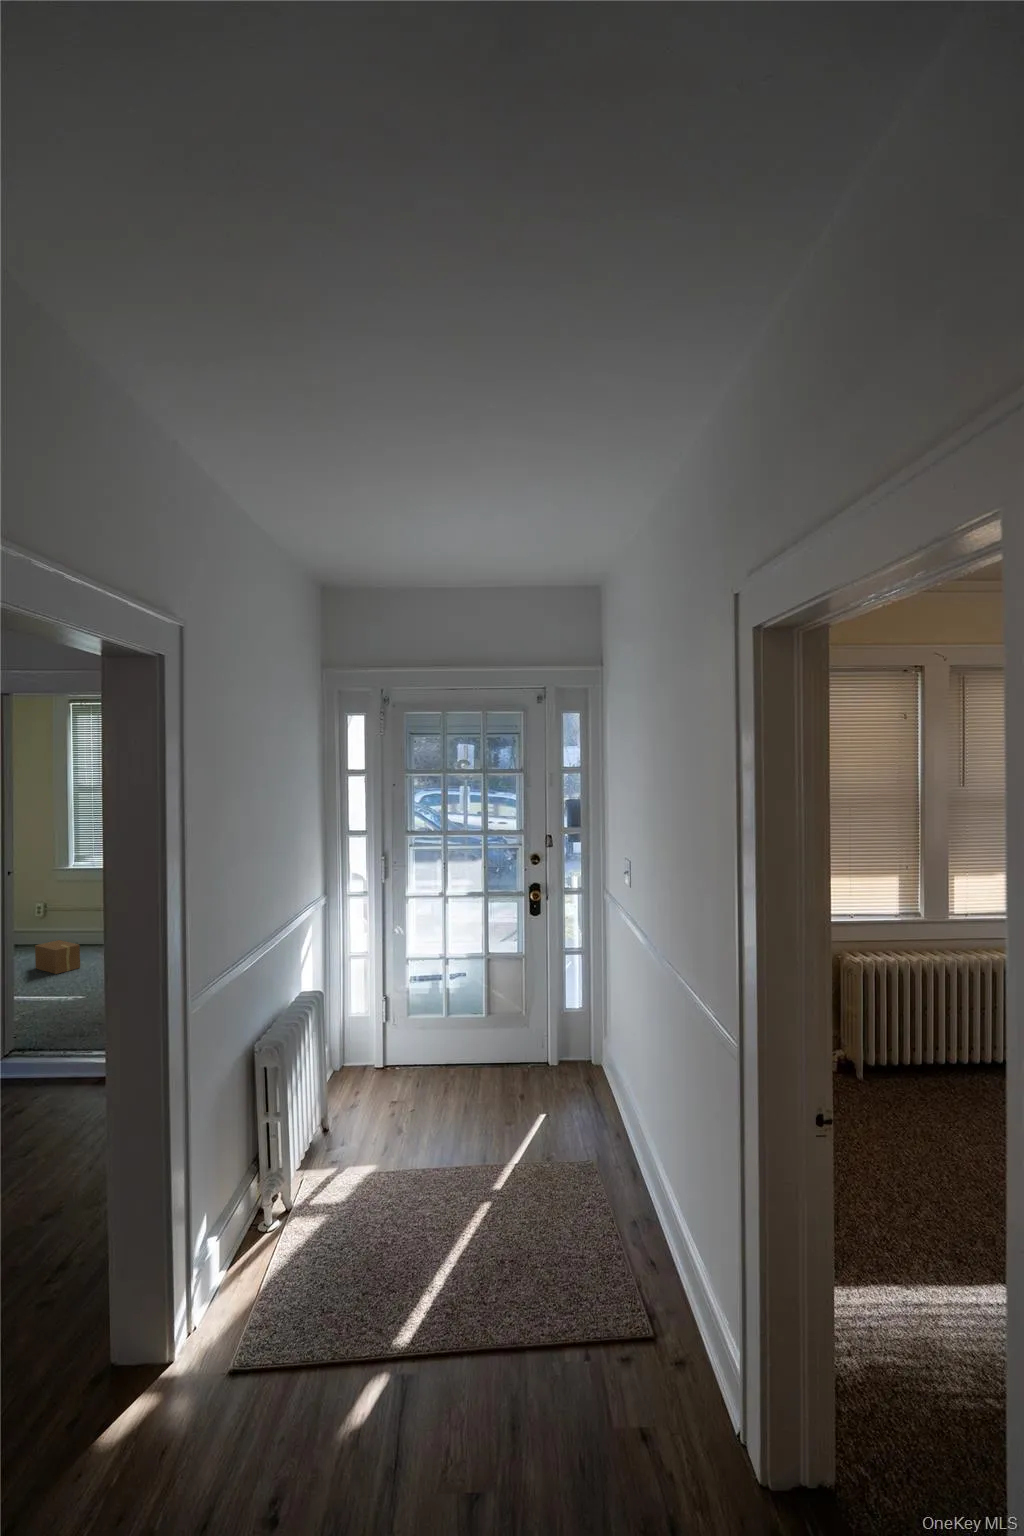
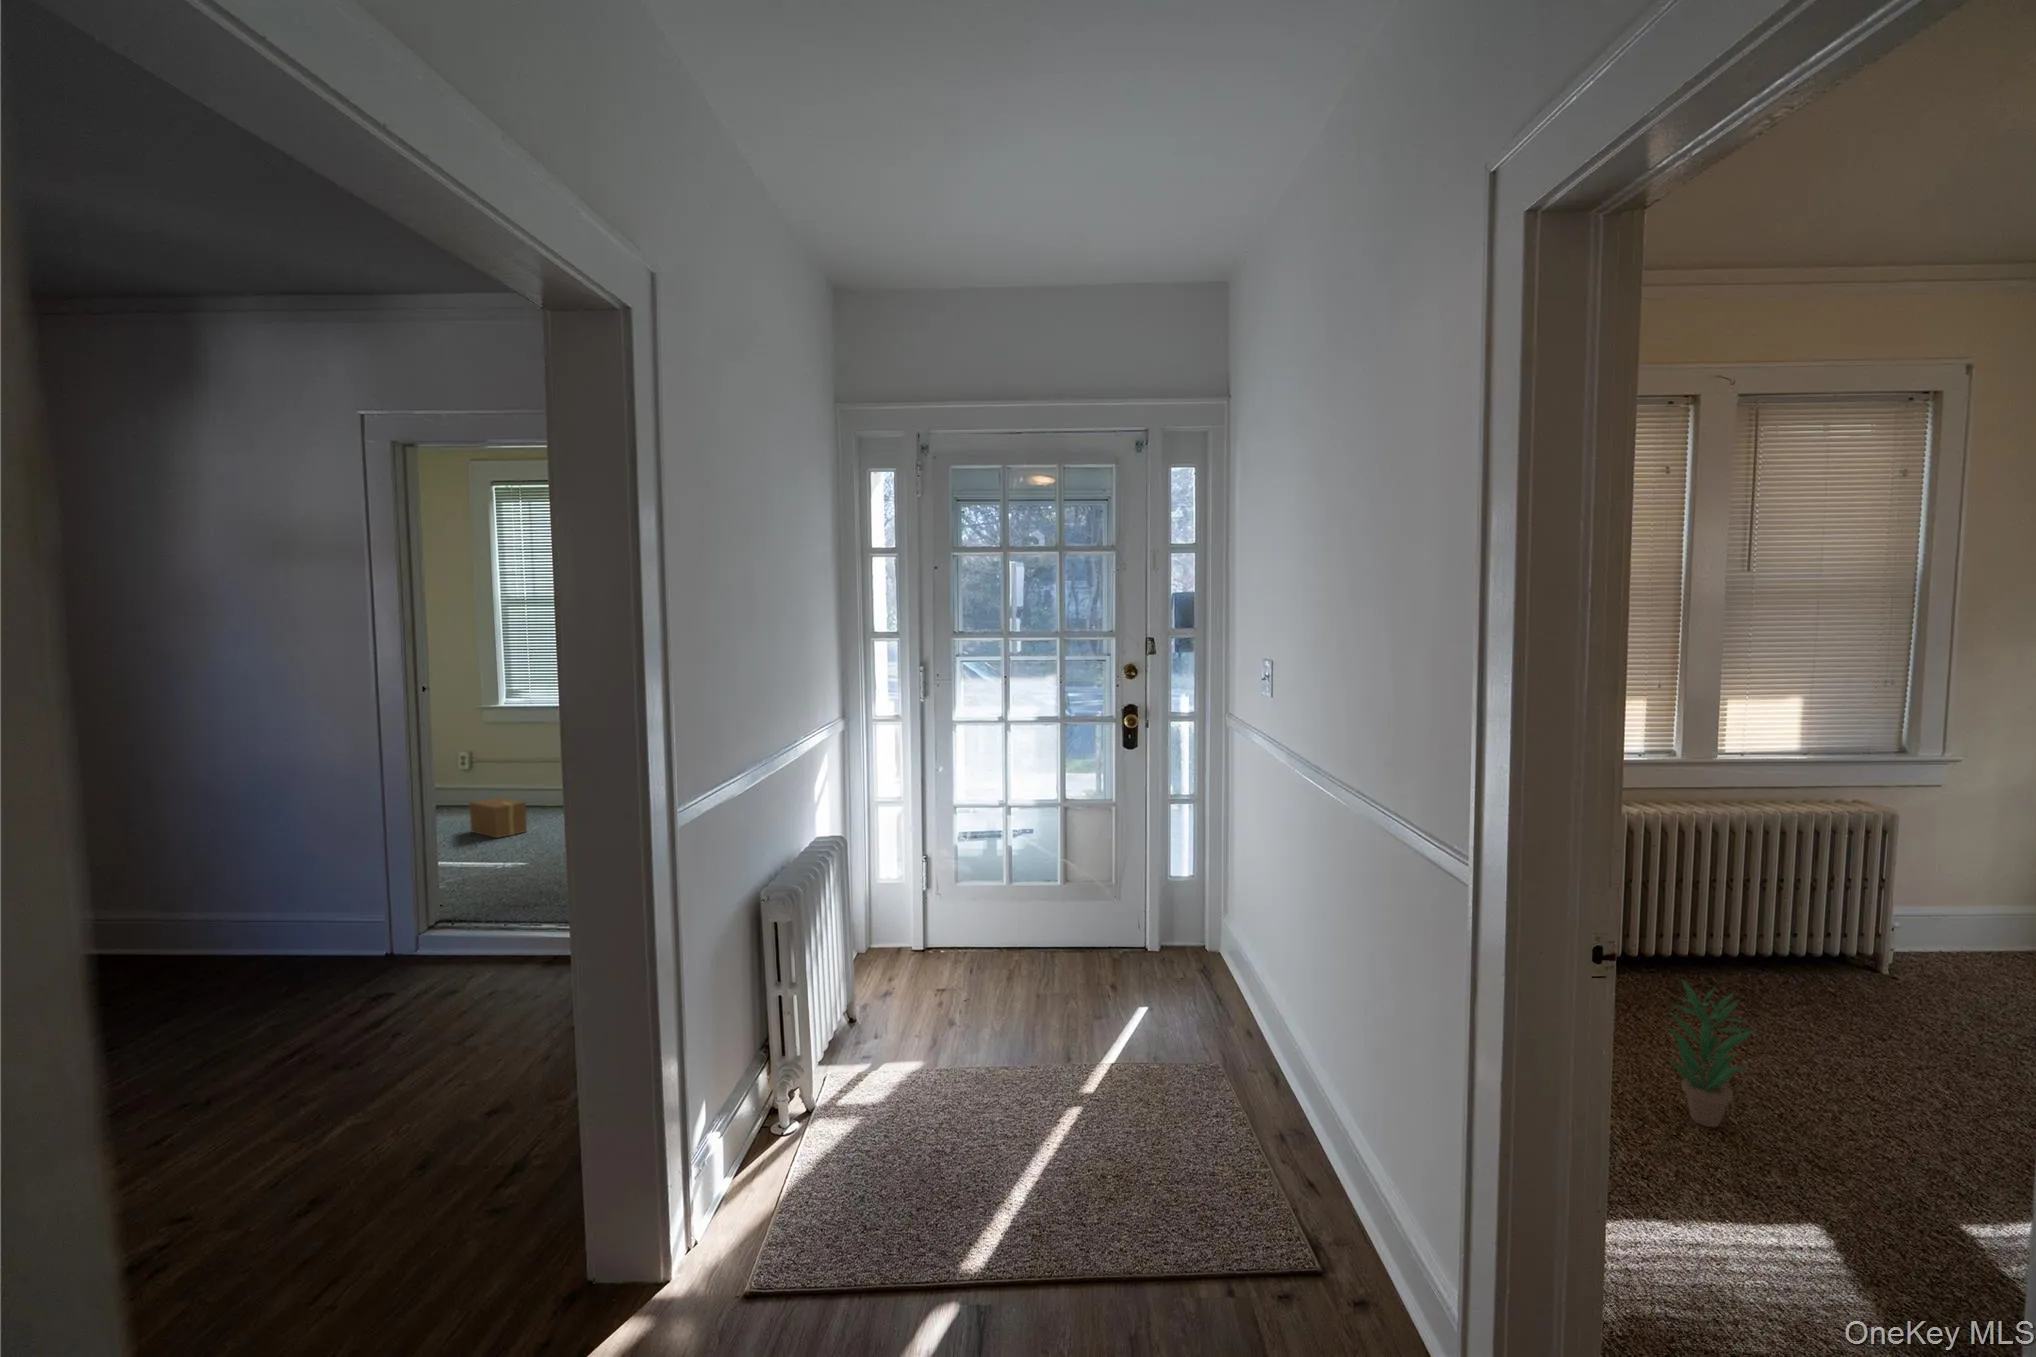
potted plant: none [906,1099,970,1209] -> present [1667,982,1753,1127]

